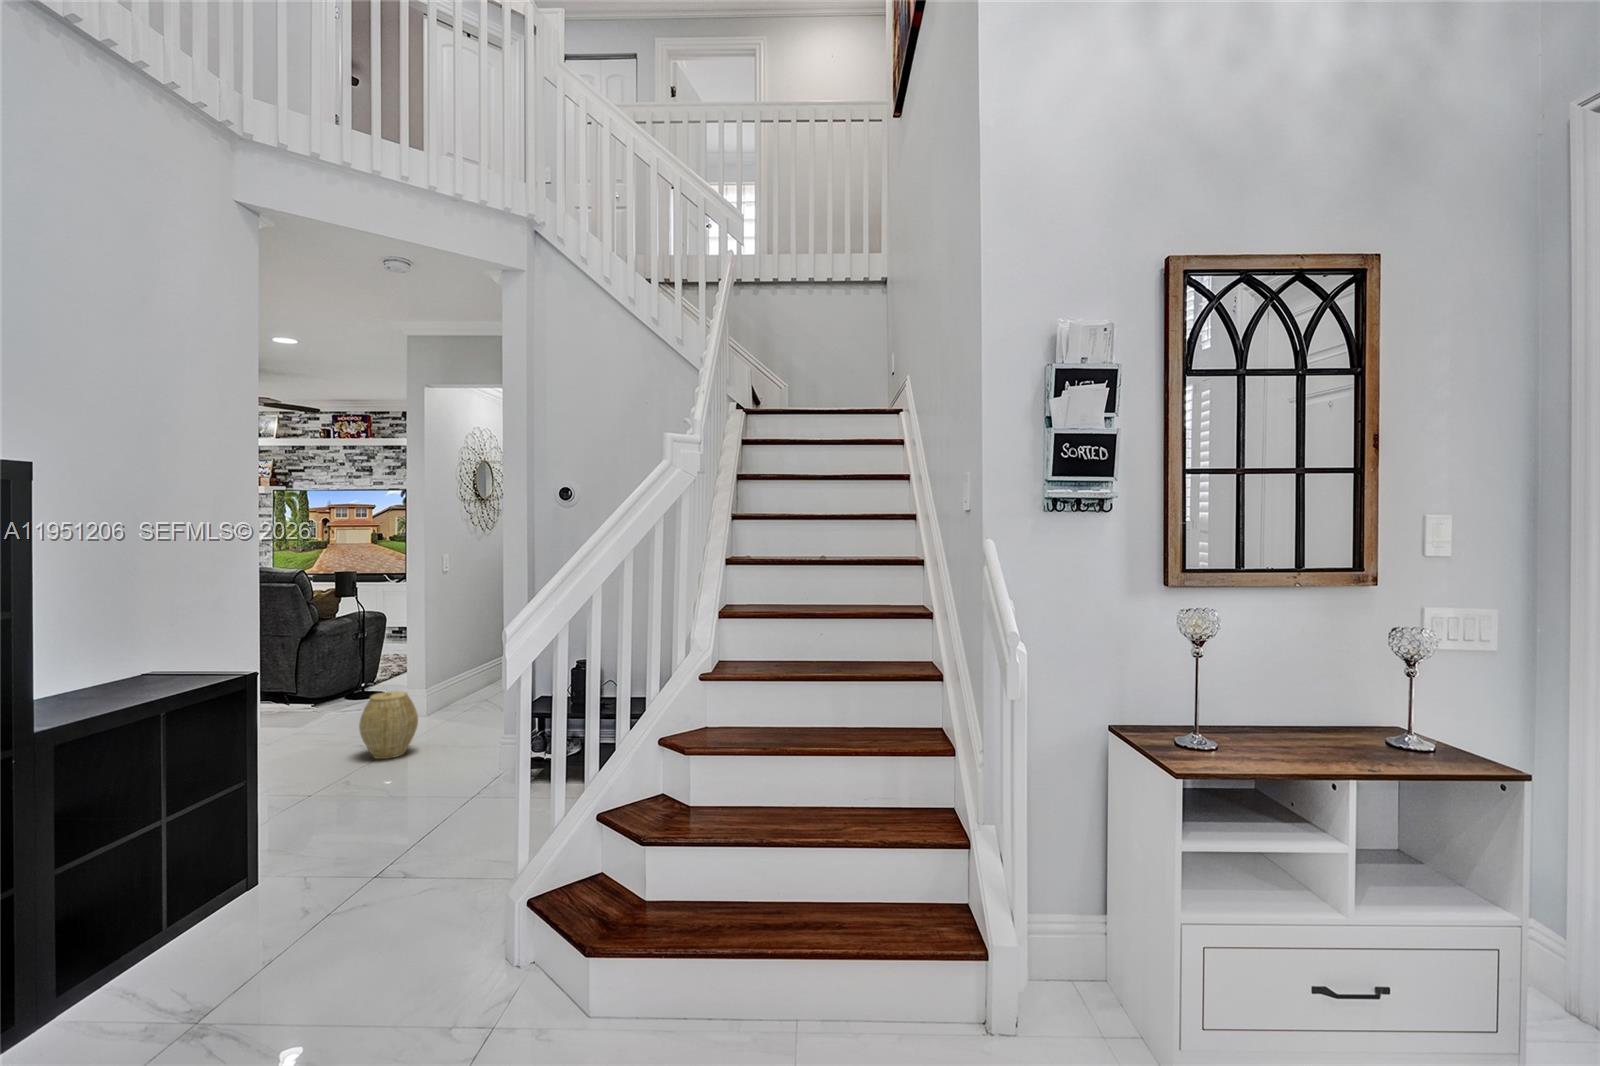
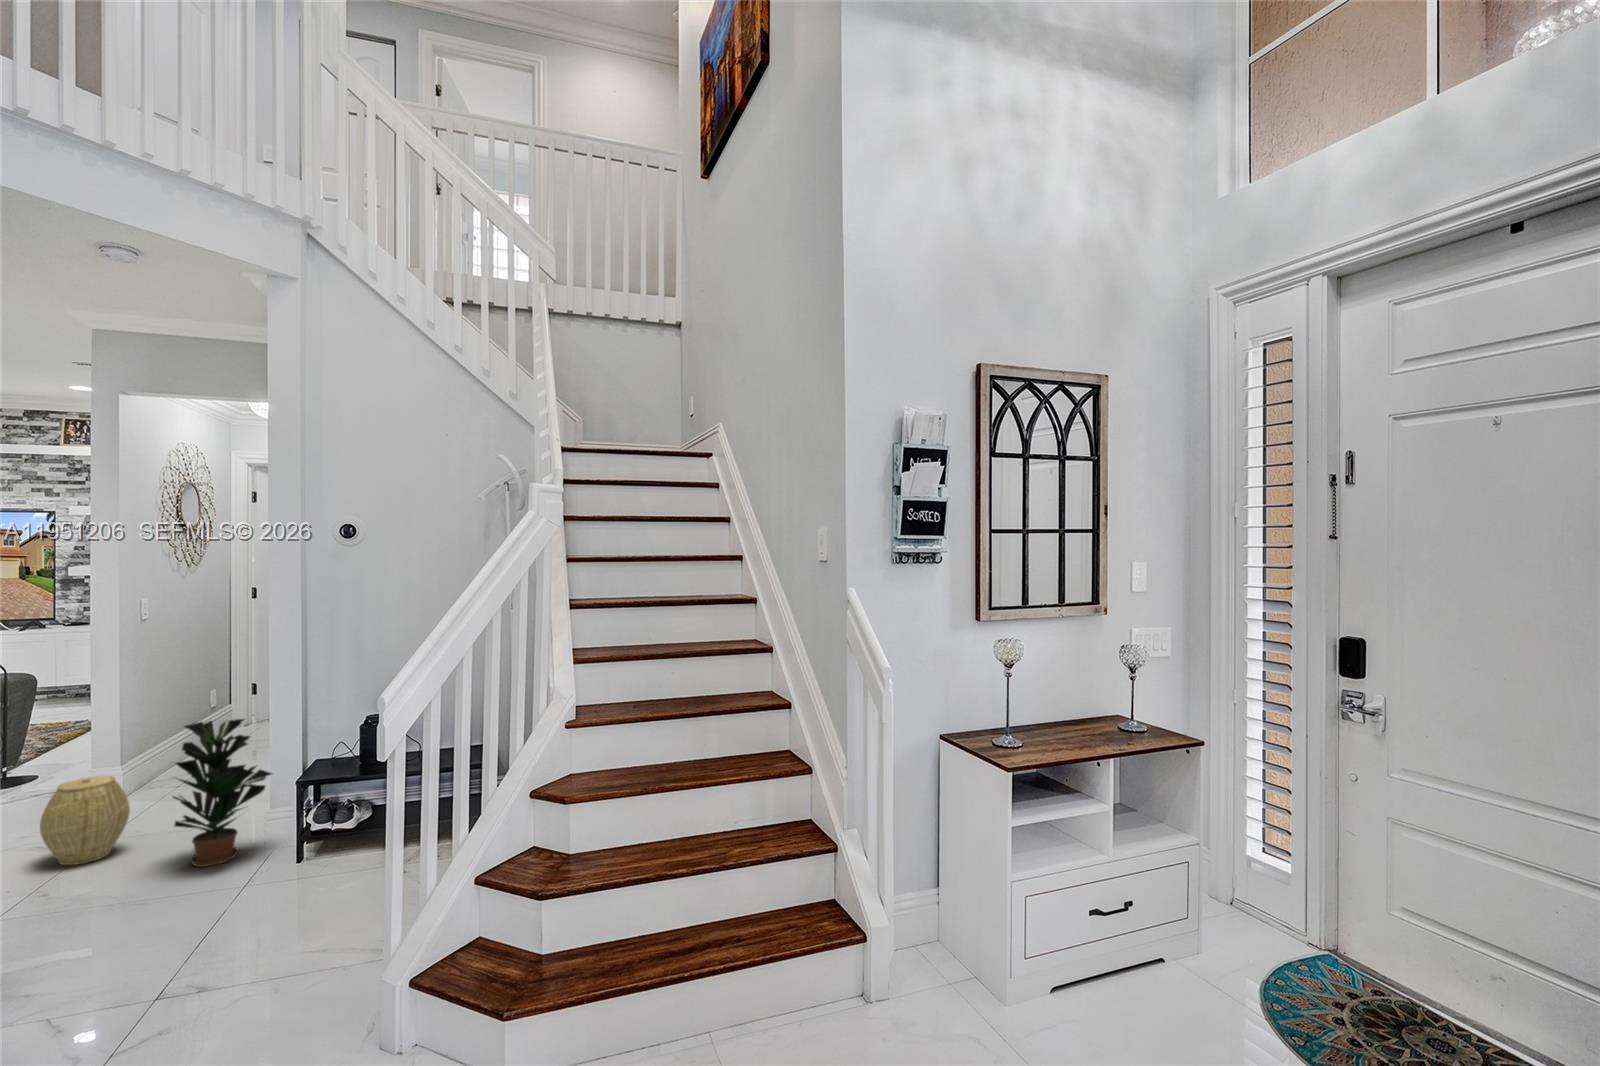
potted plant: none [435,653,511,773] -> present [173,719,272,867]

